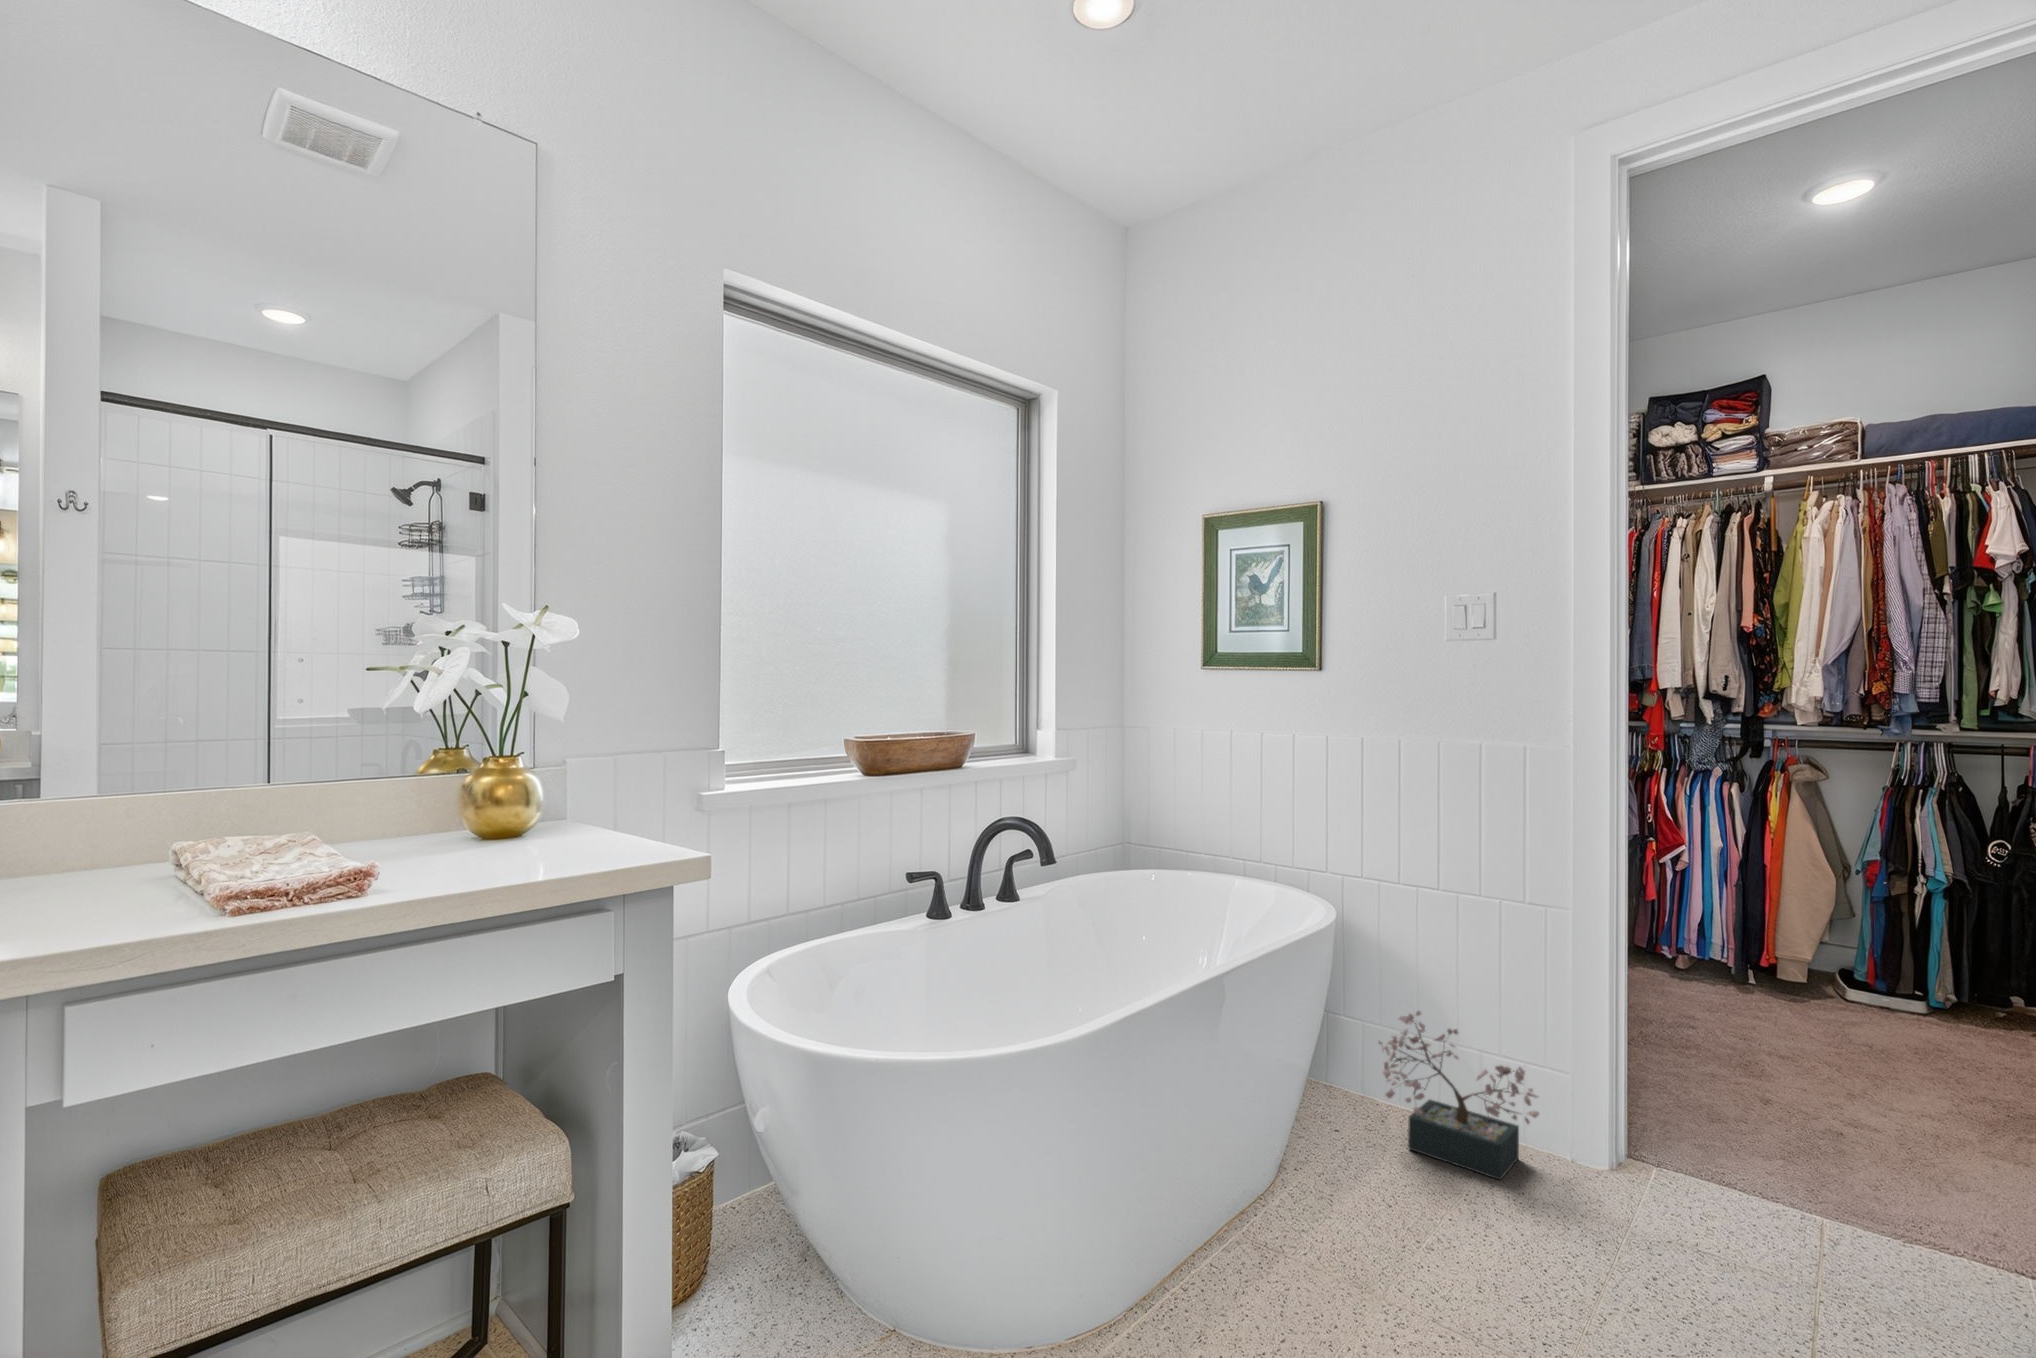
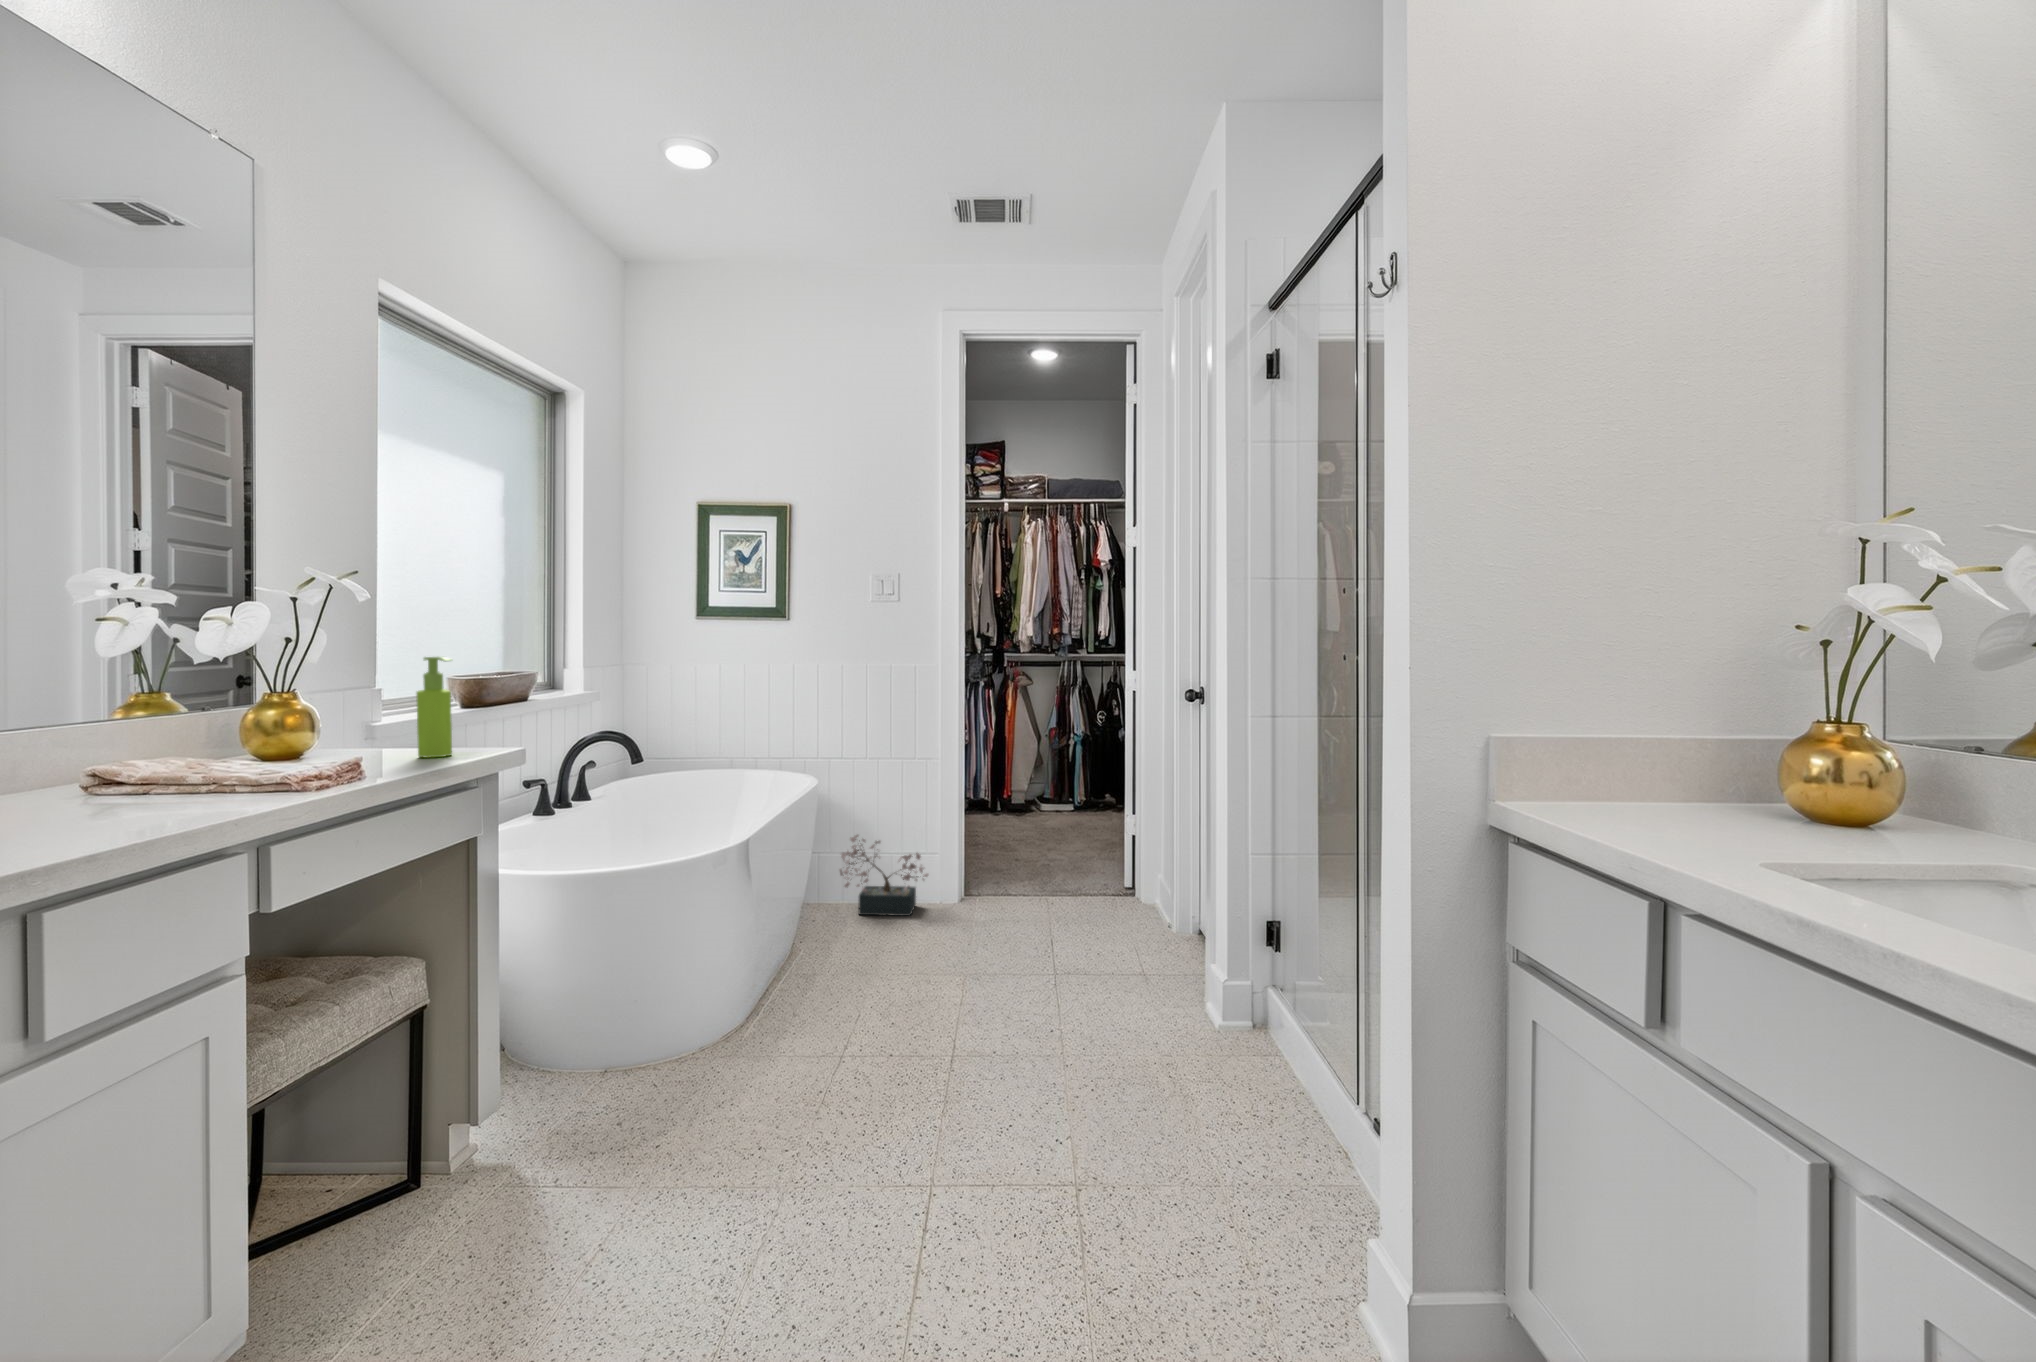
soap dispenser: none [572,715,617,857] -> present [416,657,452,758]

